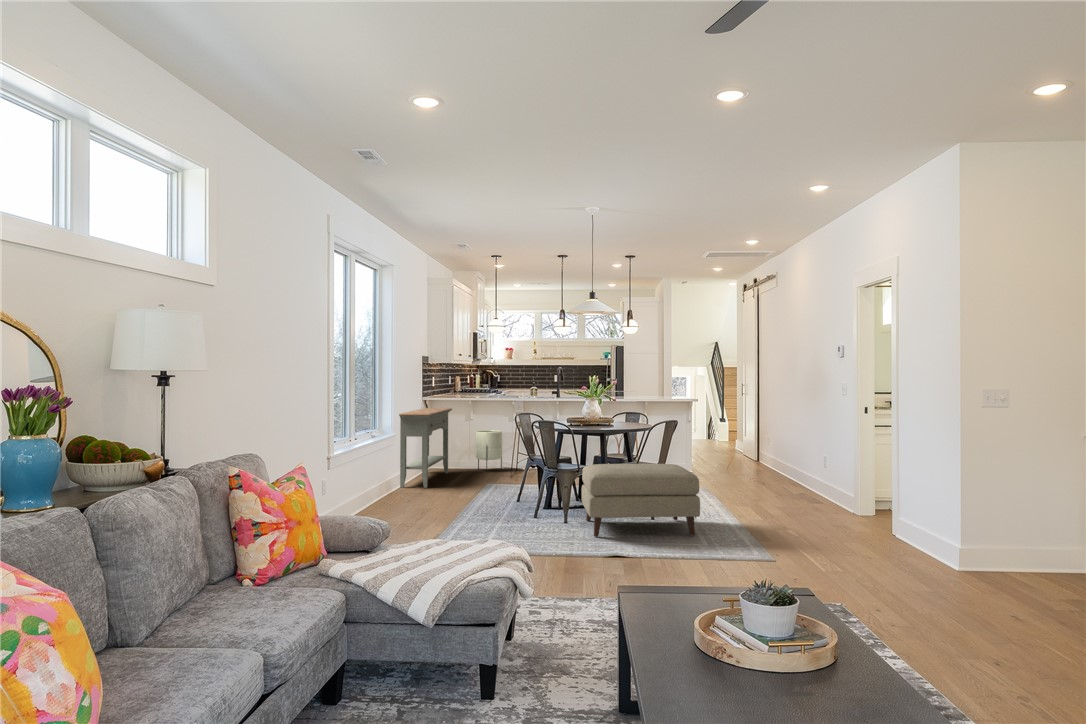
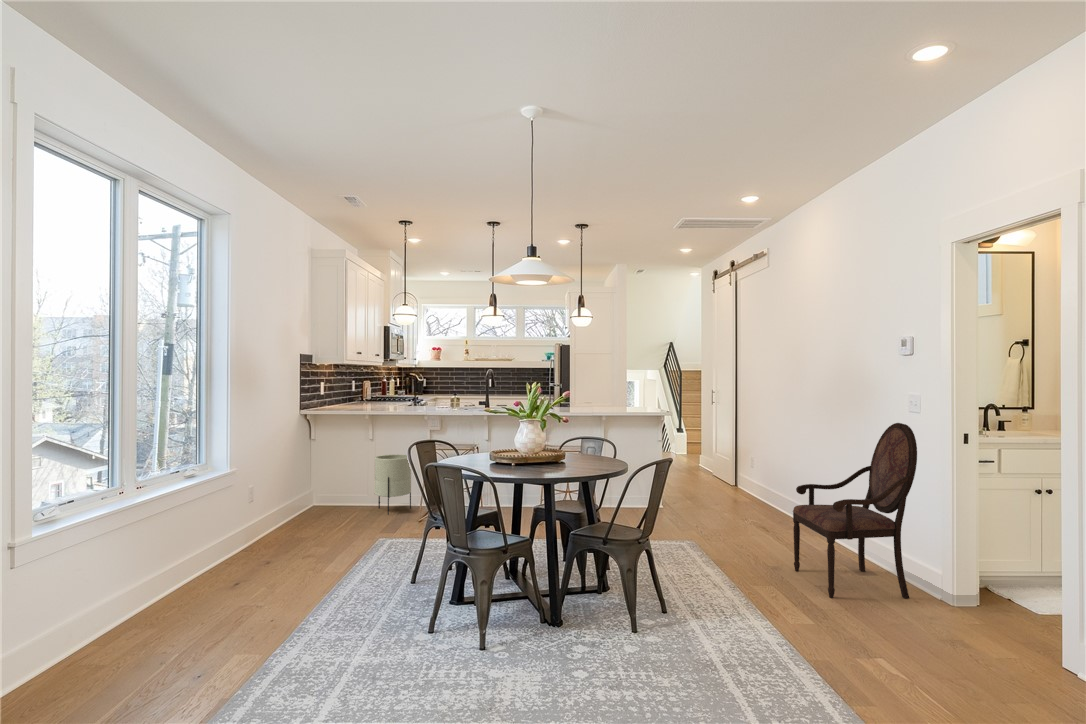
armchair: none [767,402,841,512] -> present [793,423,917,598]
console table: present [399,408,452,488] -> none [239,427,340,552]
ottoman: present [582,464,700,537] -> none [513,538,736,705]

